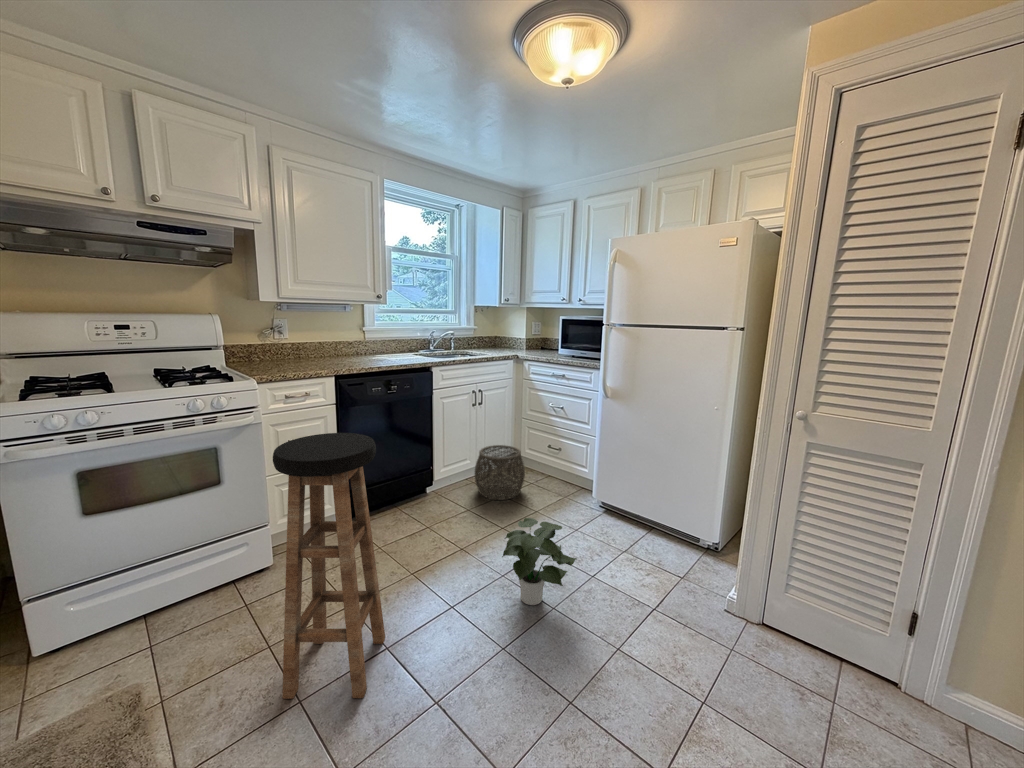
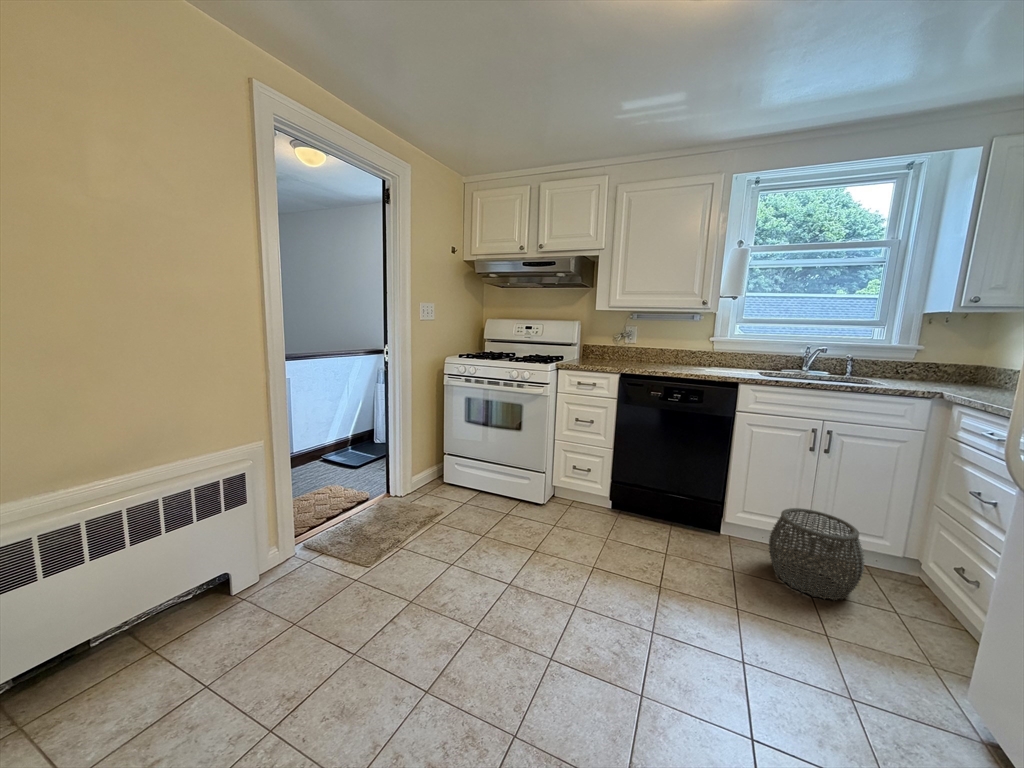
bar stool: present [273,433,385,699] -> none [454,396,524,586]
potted plant: present [502,518,576,605] -> none [603,569,689,676]

